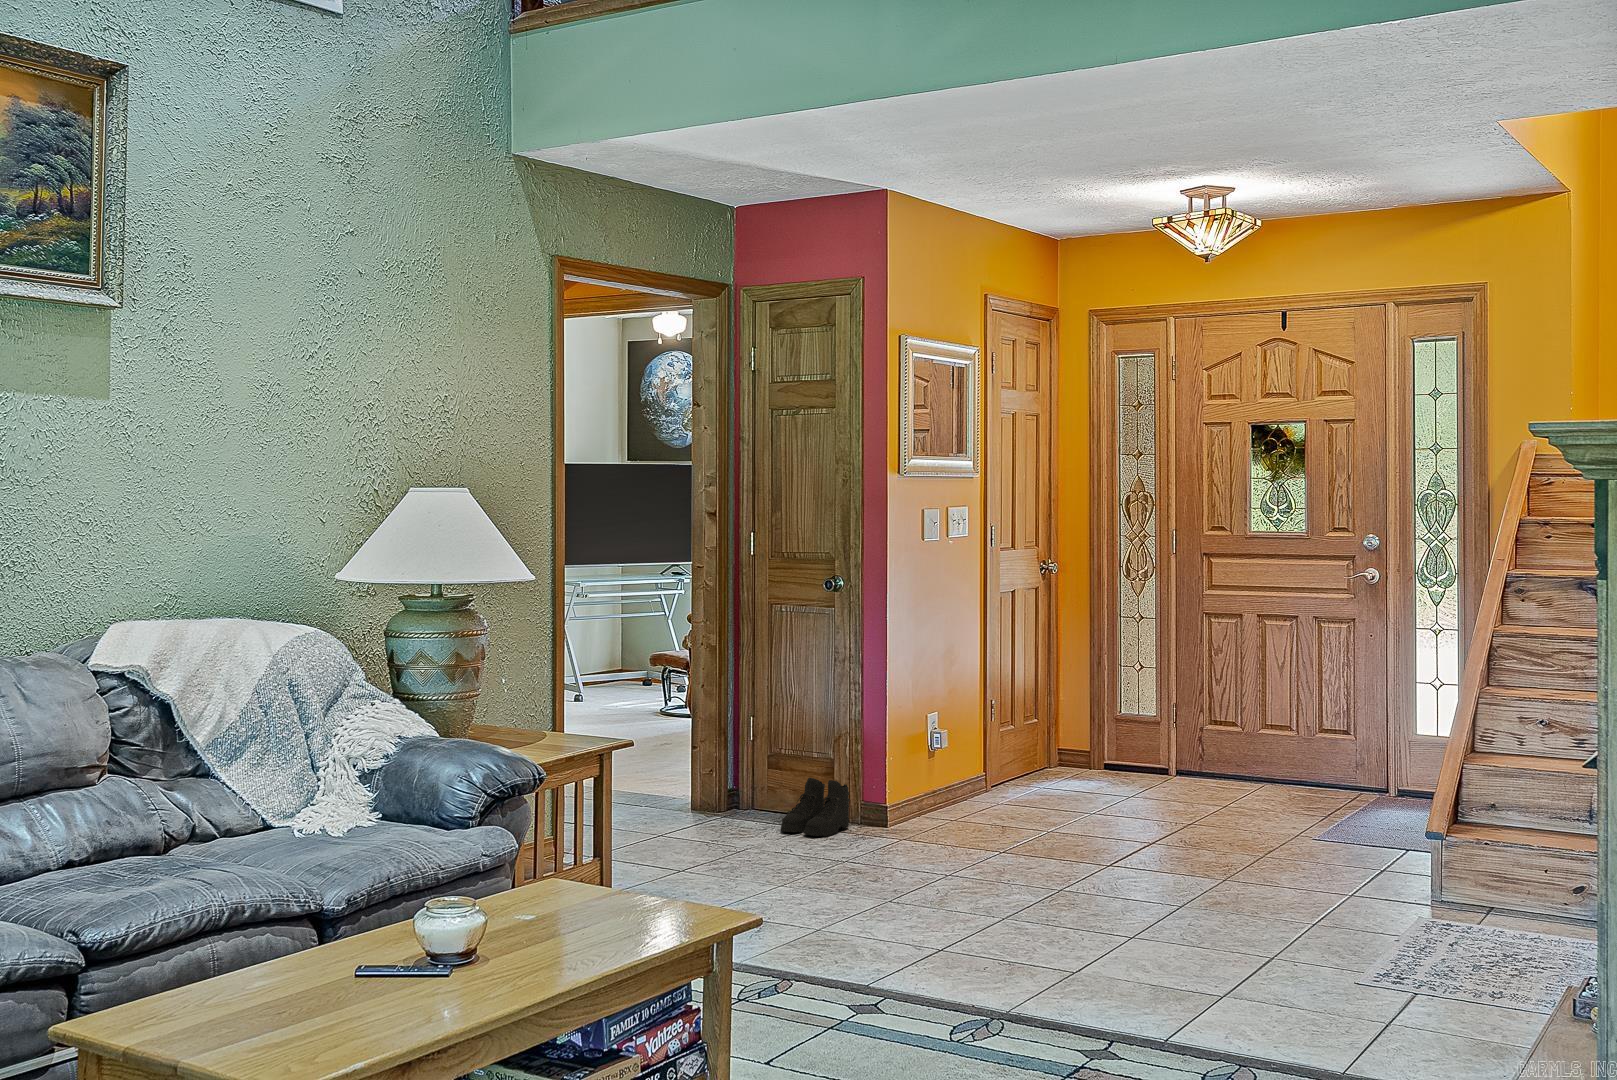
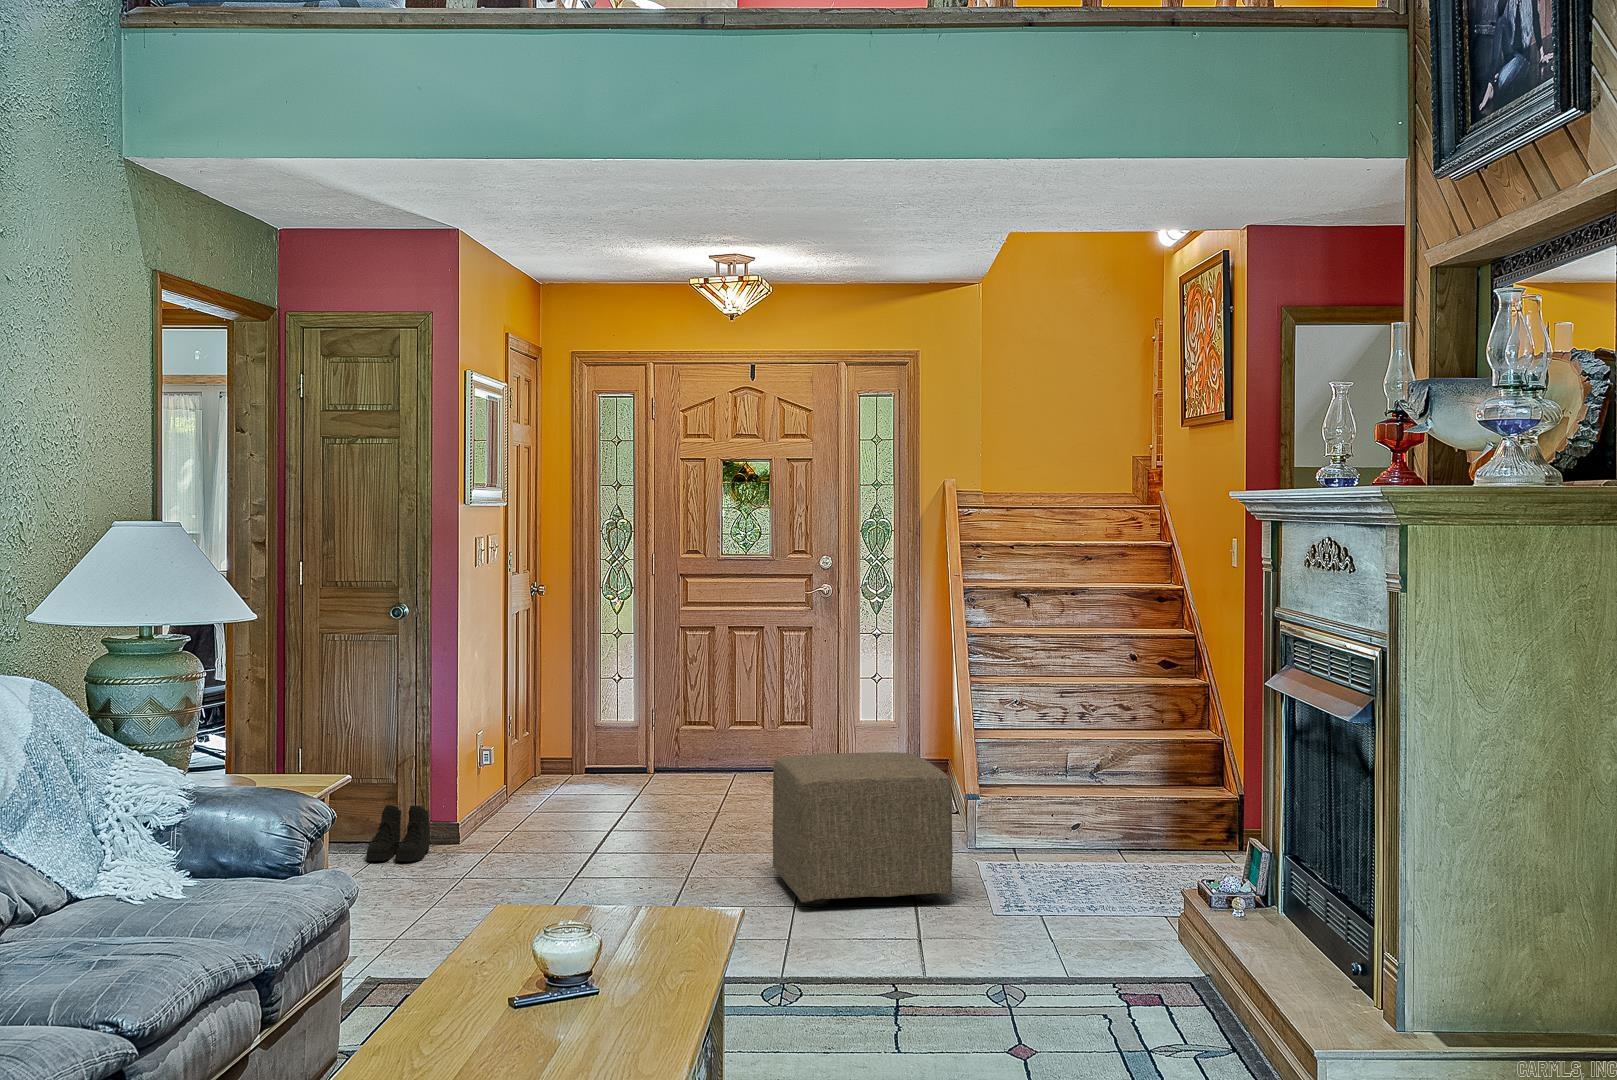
ottoman: none [1130,760,1329,951] -> present [773,752,953,907]

